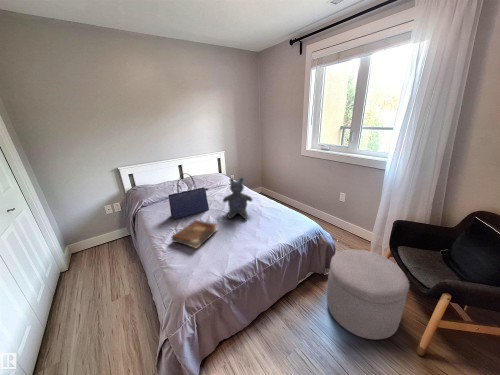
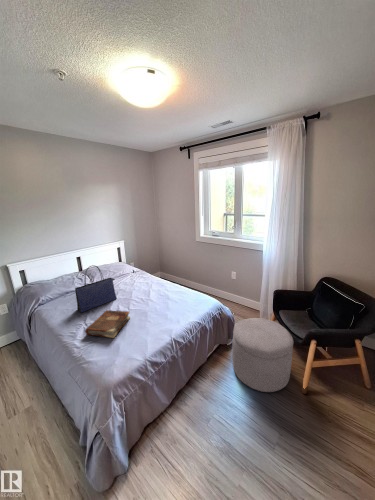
stuffed bear: present [223,178,252,218] -> none [131,266,159,305]

